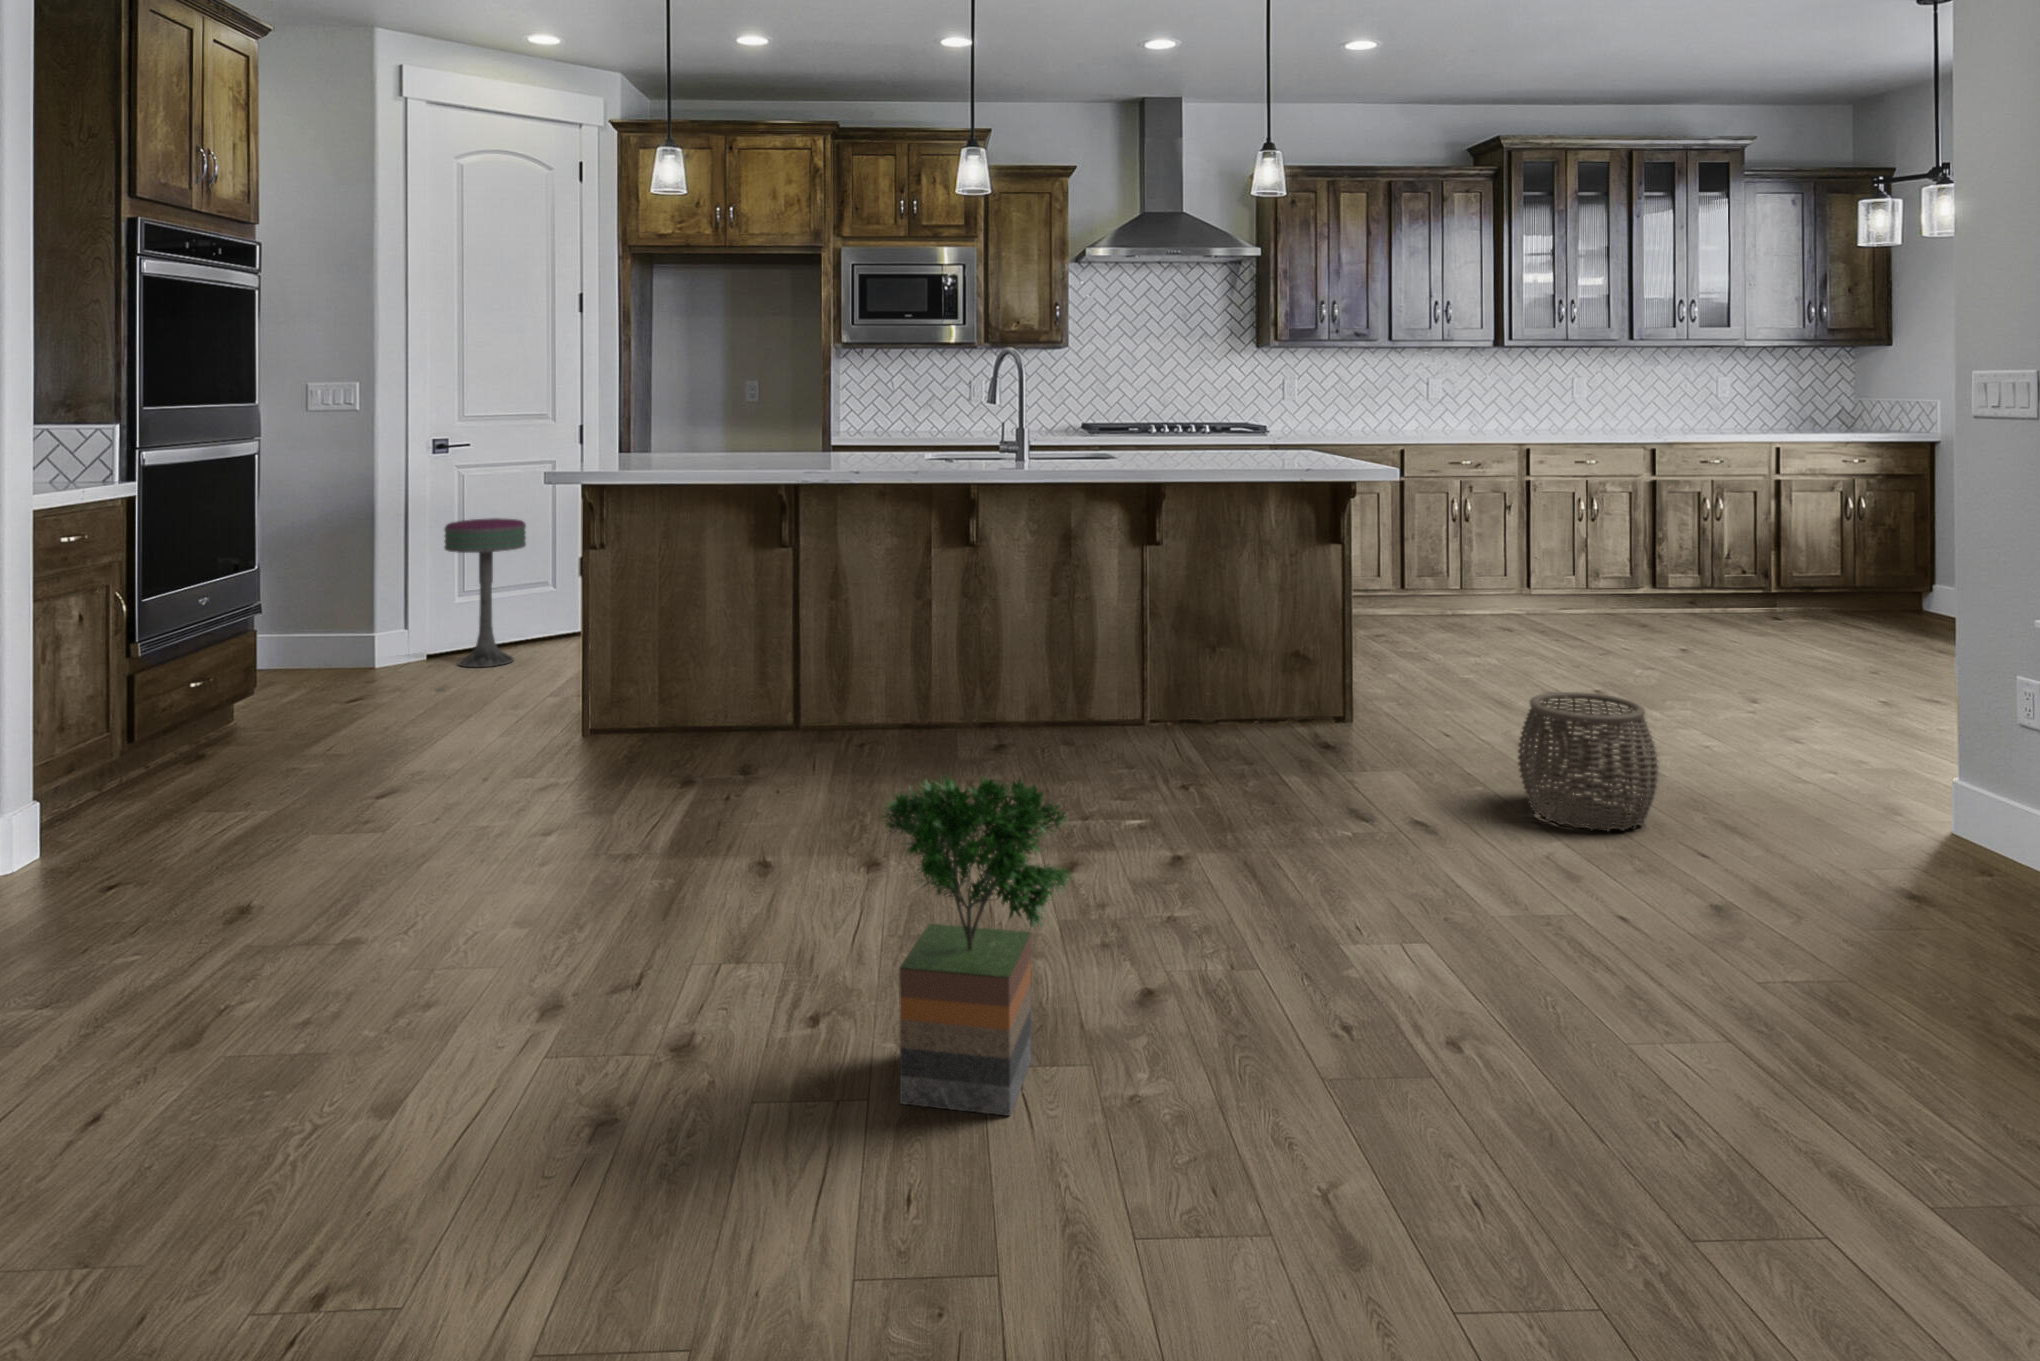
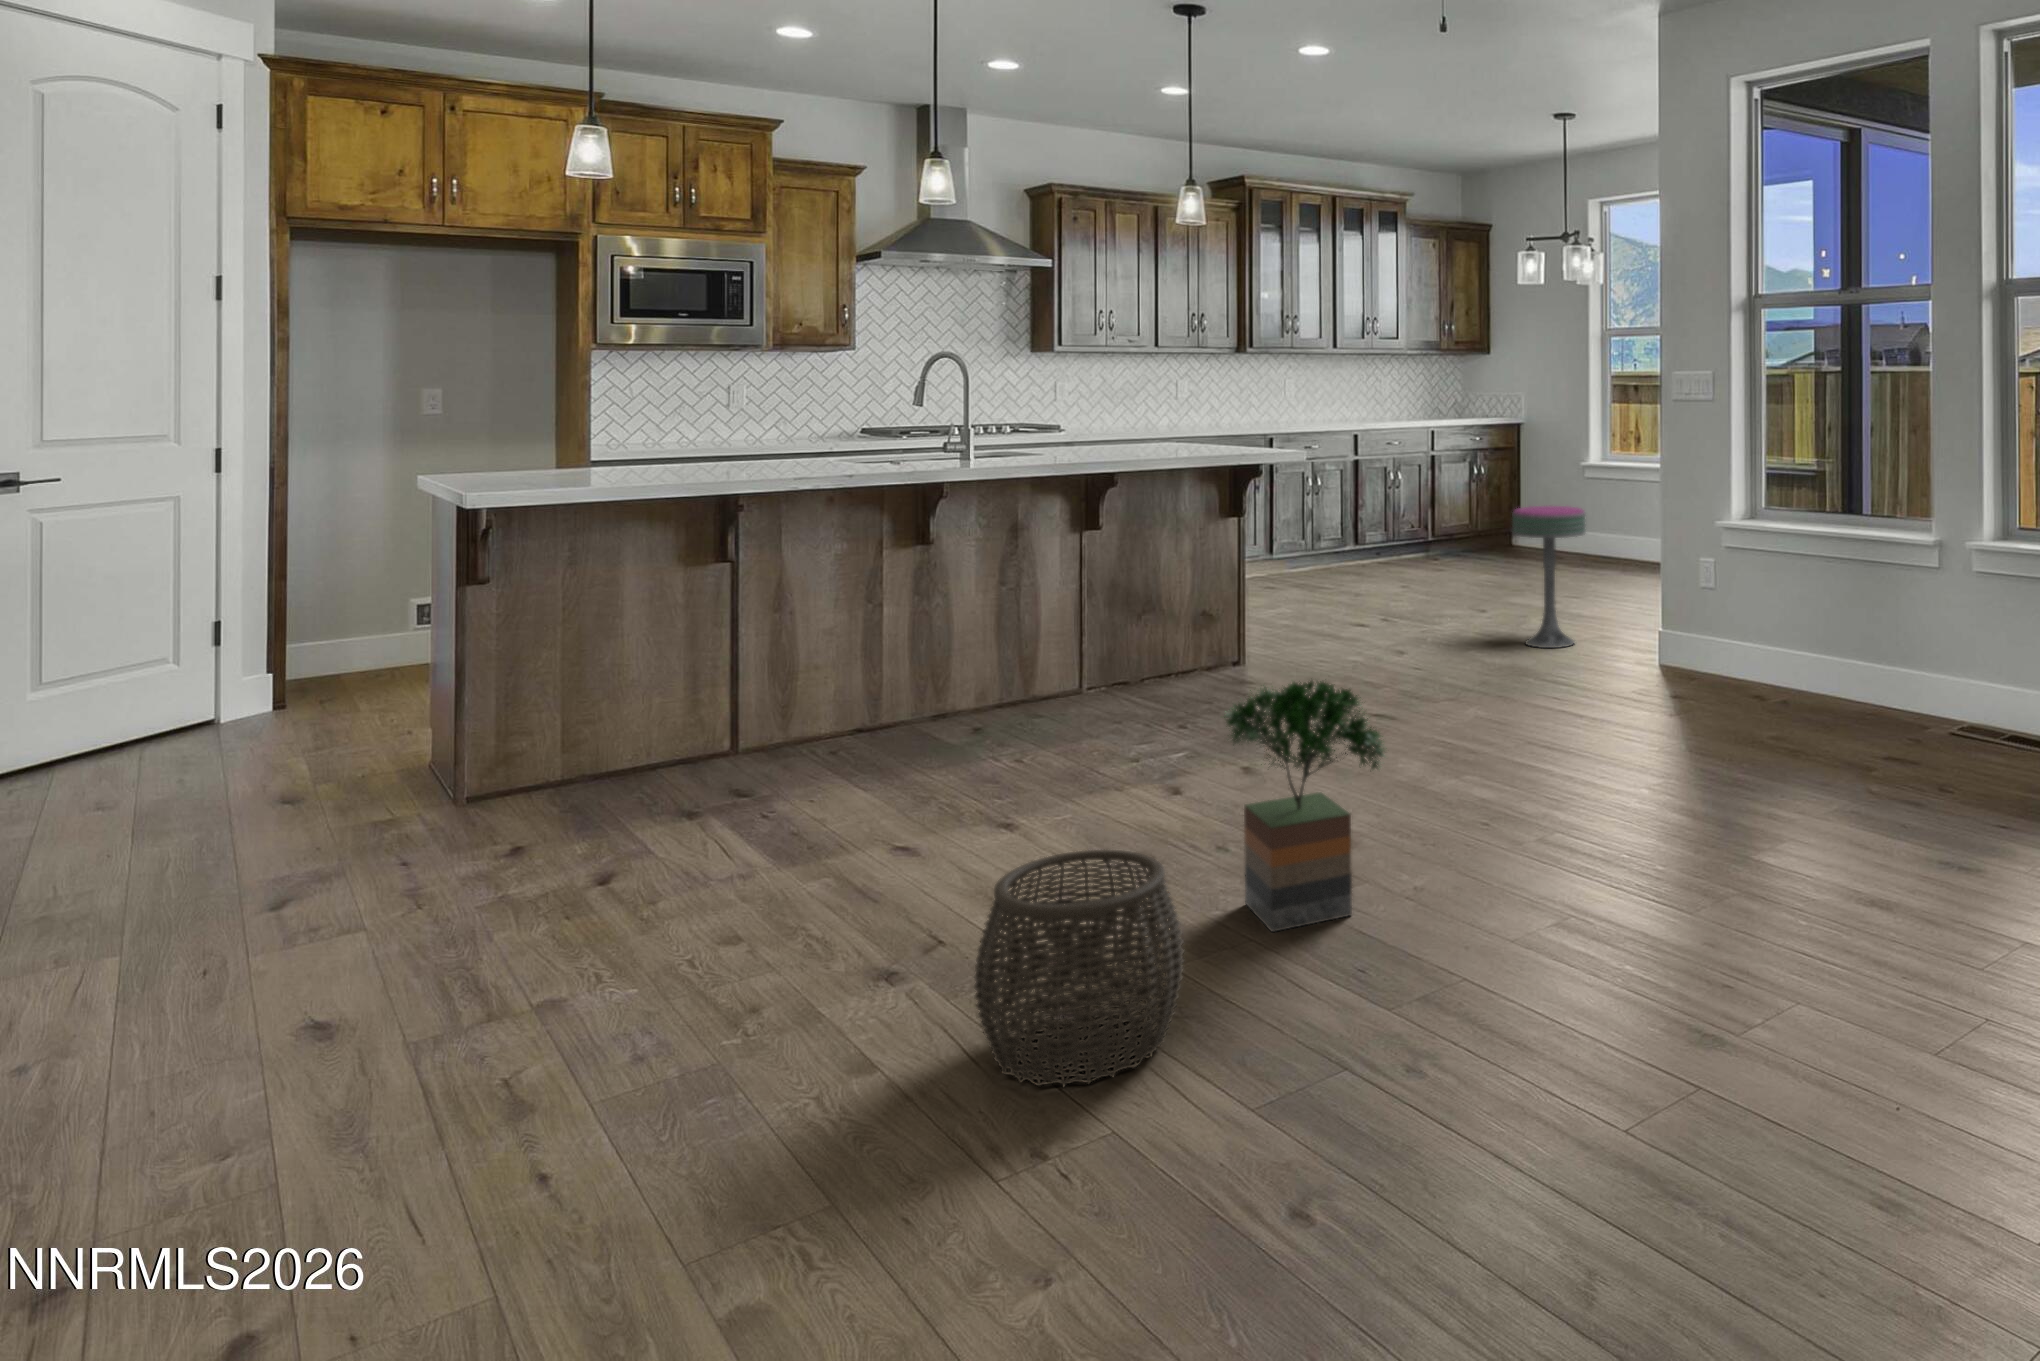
bar stool: present [444,518,526,667] -> present [1512,506,1586,648]
woven basket: present [1518,692,1659,831] -> present [974,849,1184,1087]

